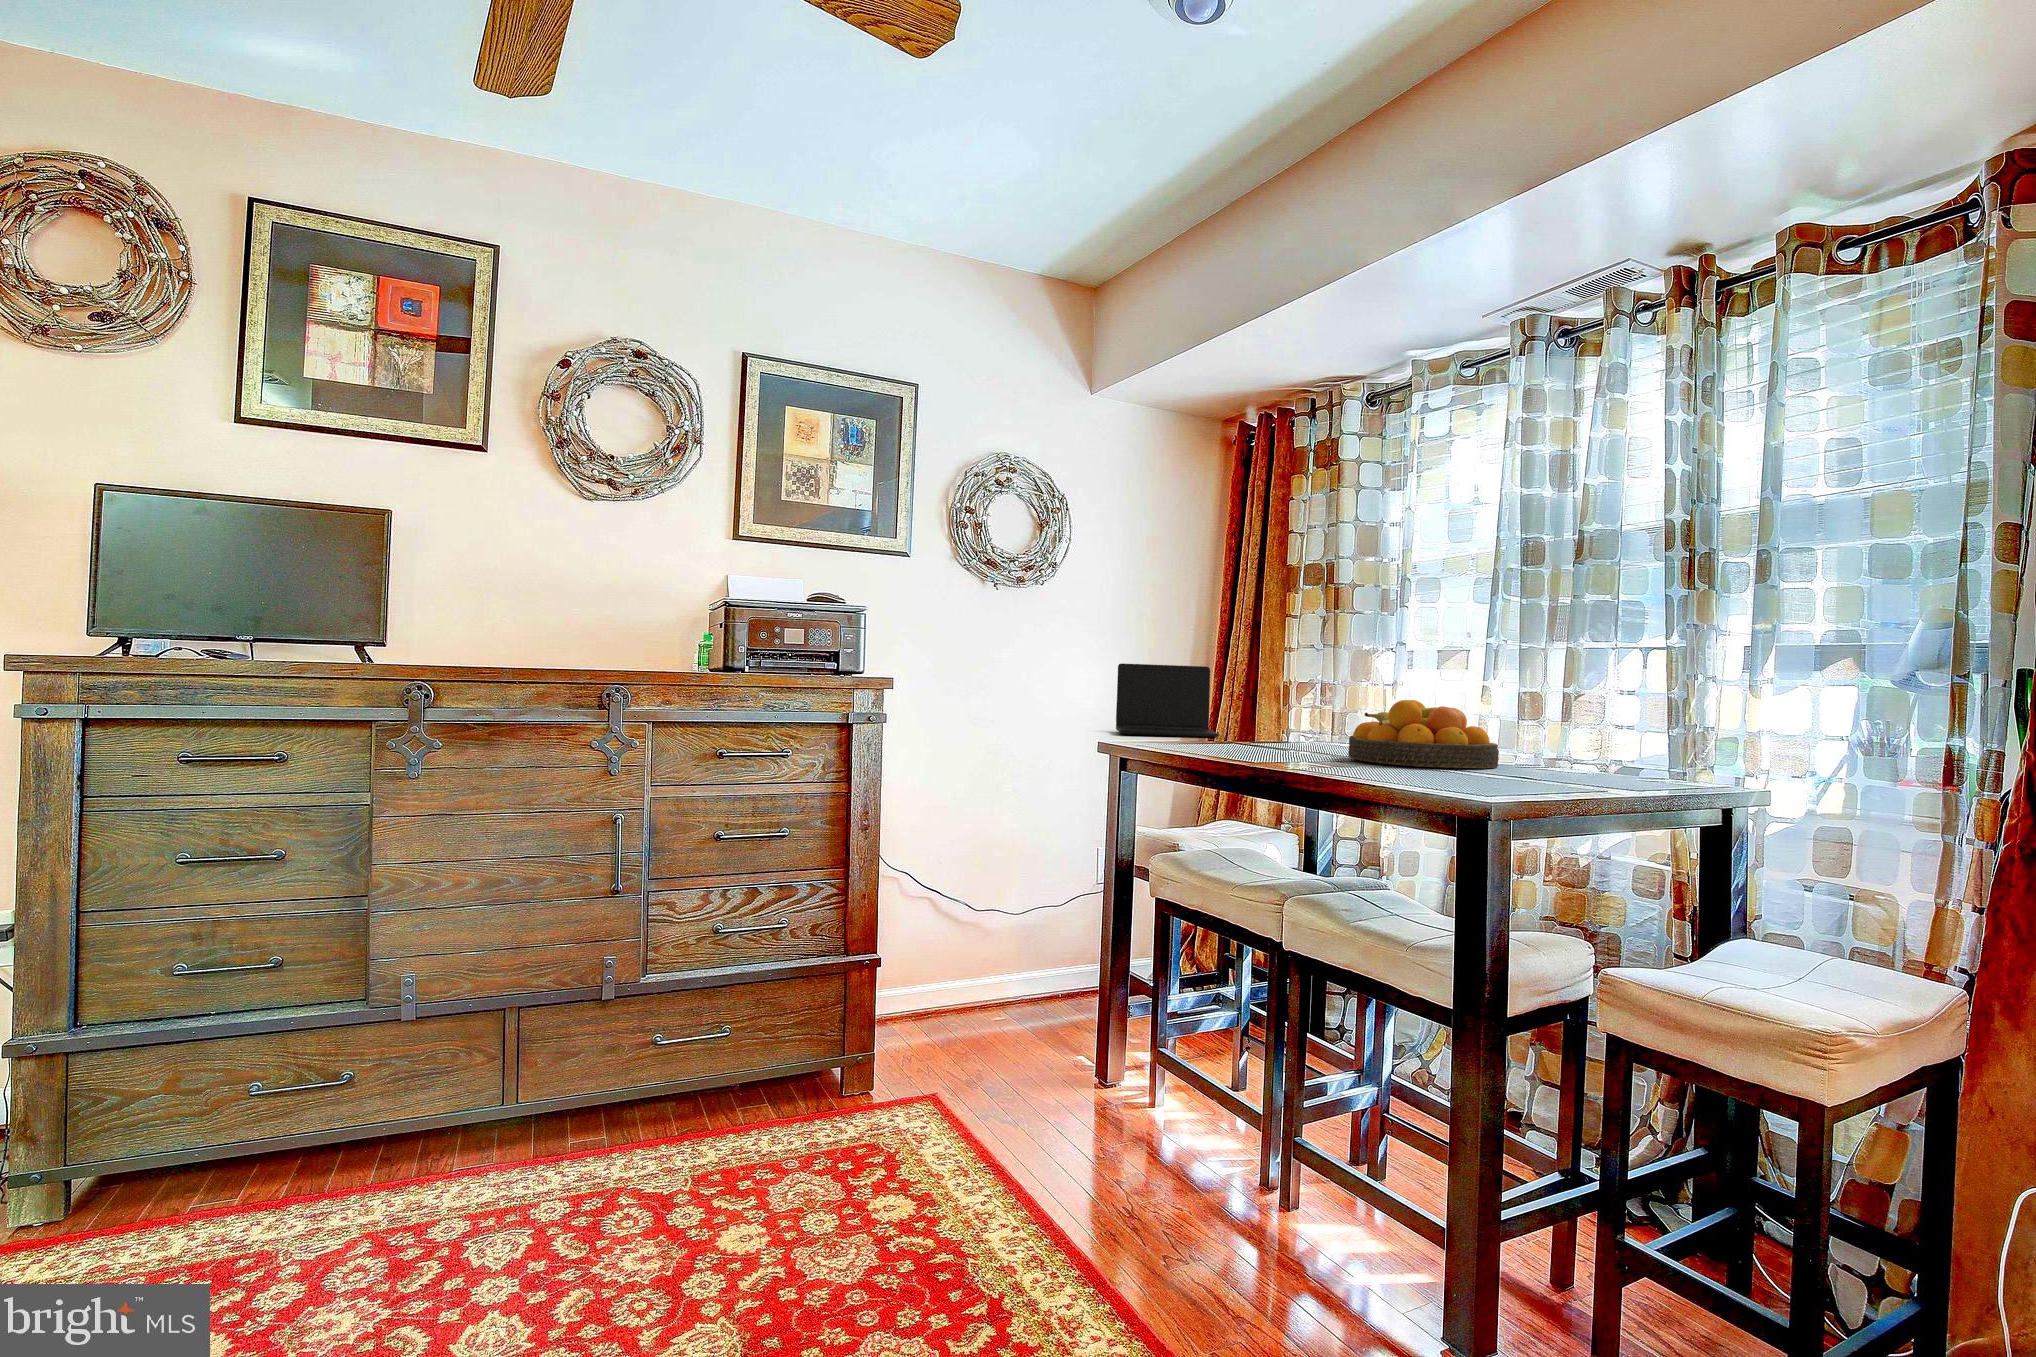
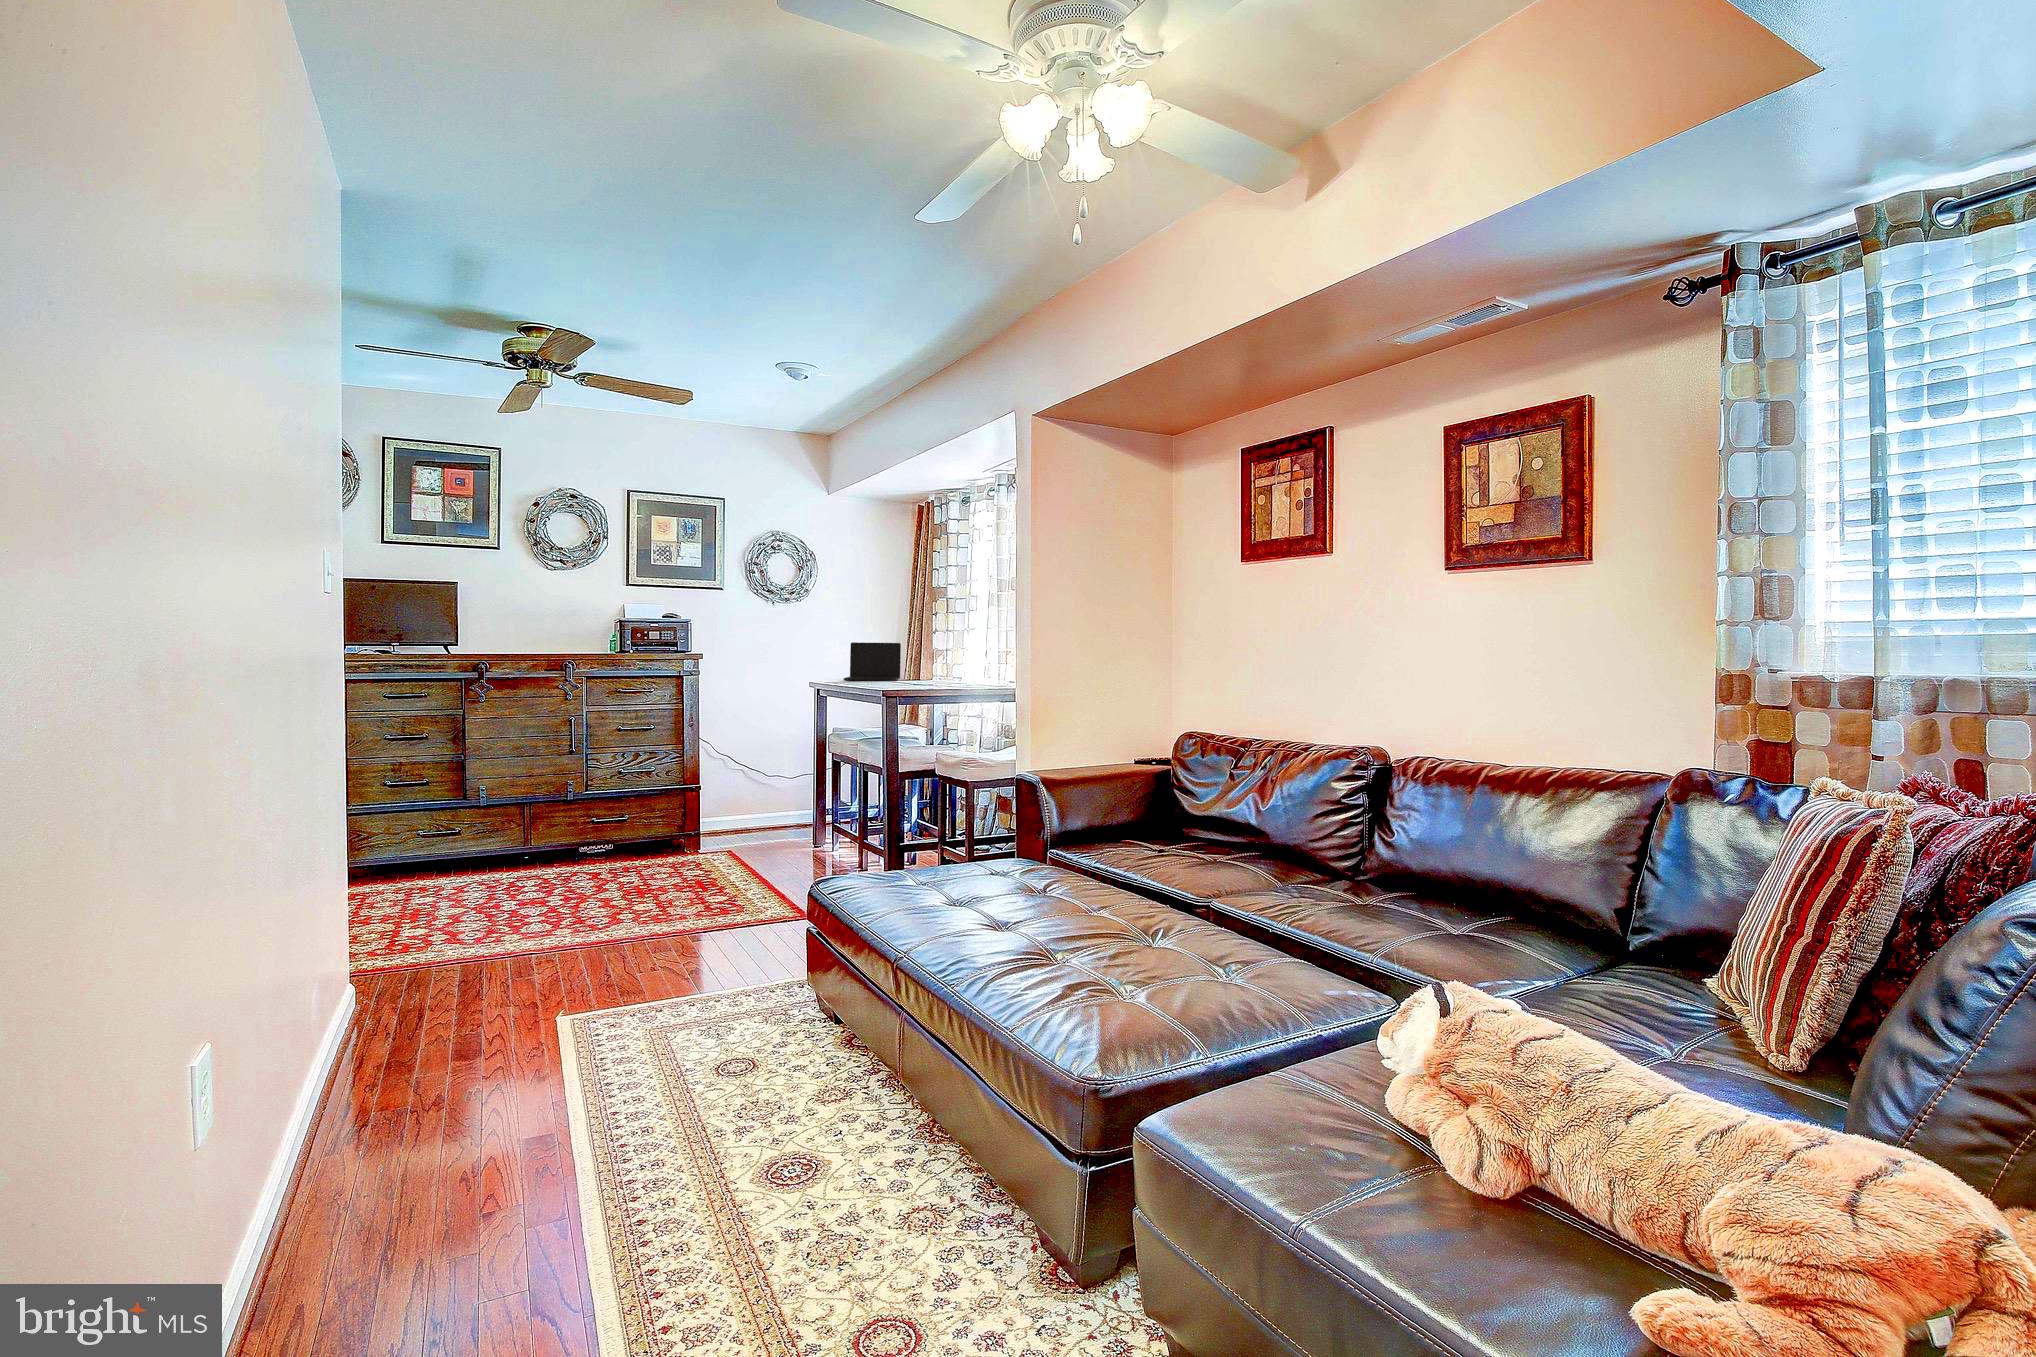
fruit bowl: present [1348,700,1499,768] -> none [906,658,967,687]

